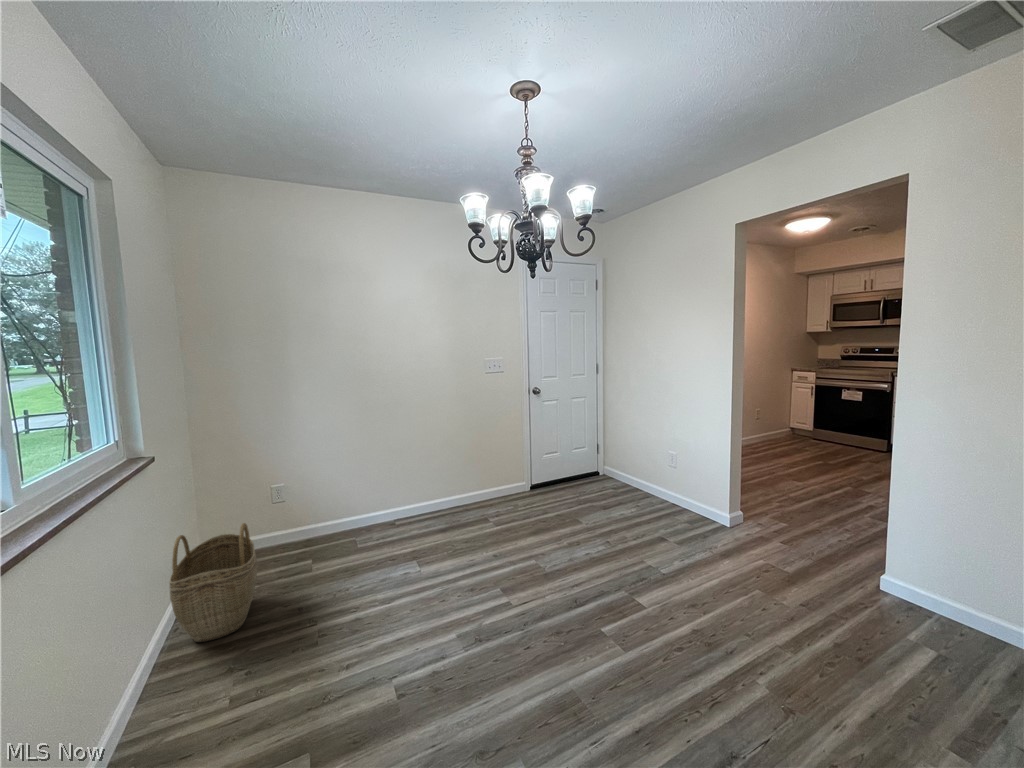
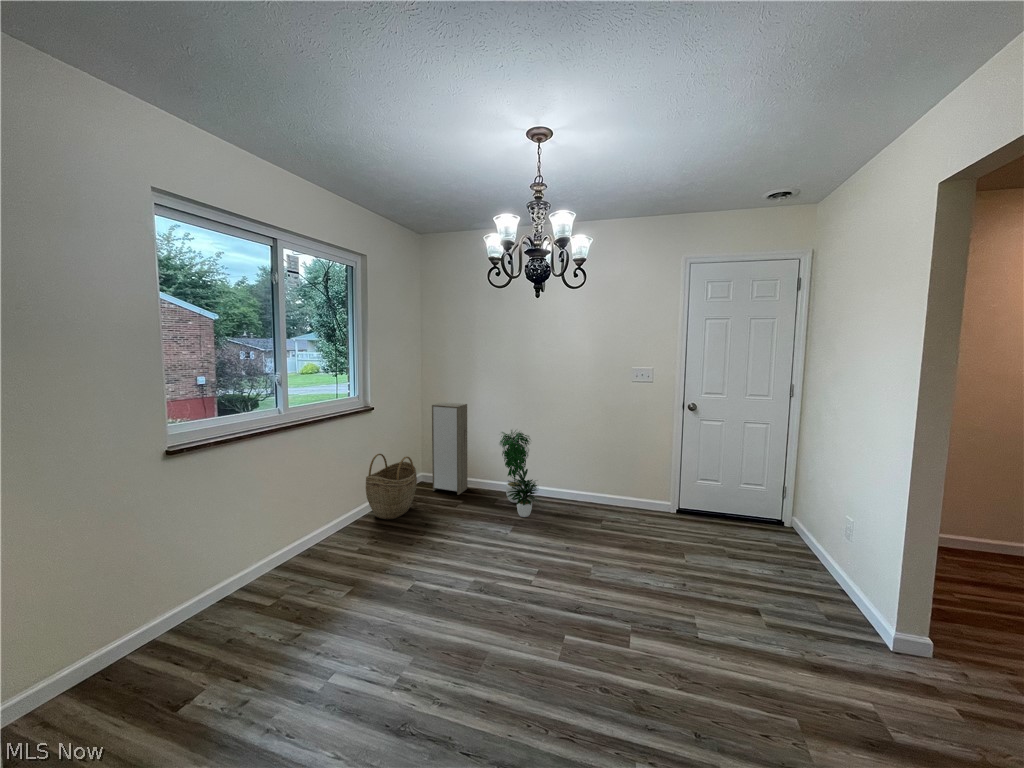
storage cabinet: none [241,429,303,566] -> present [432,402,468,495]
potted plant: none [354,444,434,547] -> present [500,430,538,517]

